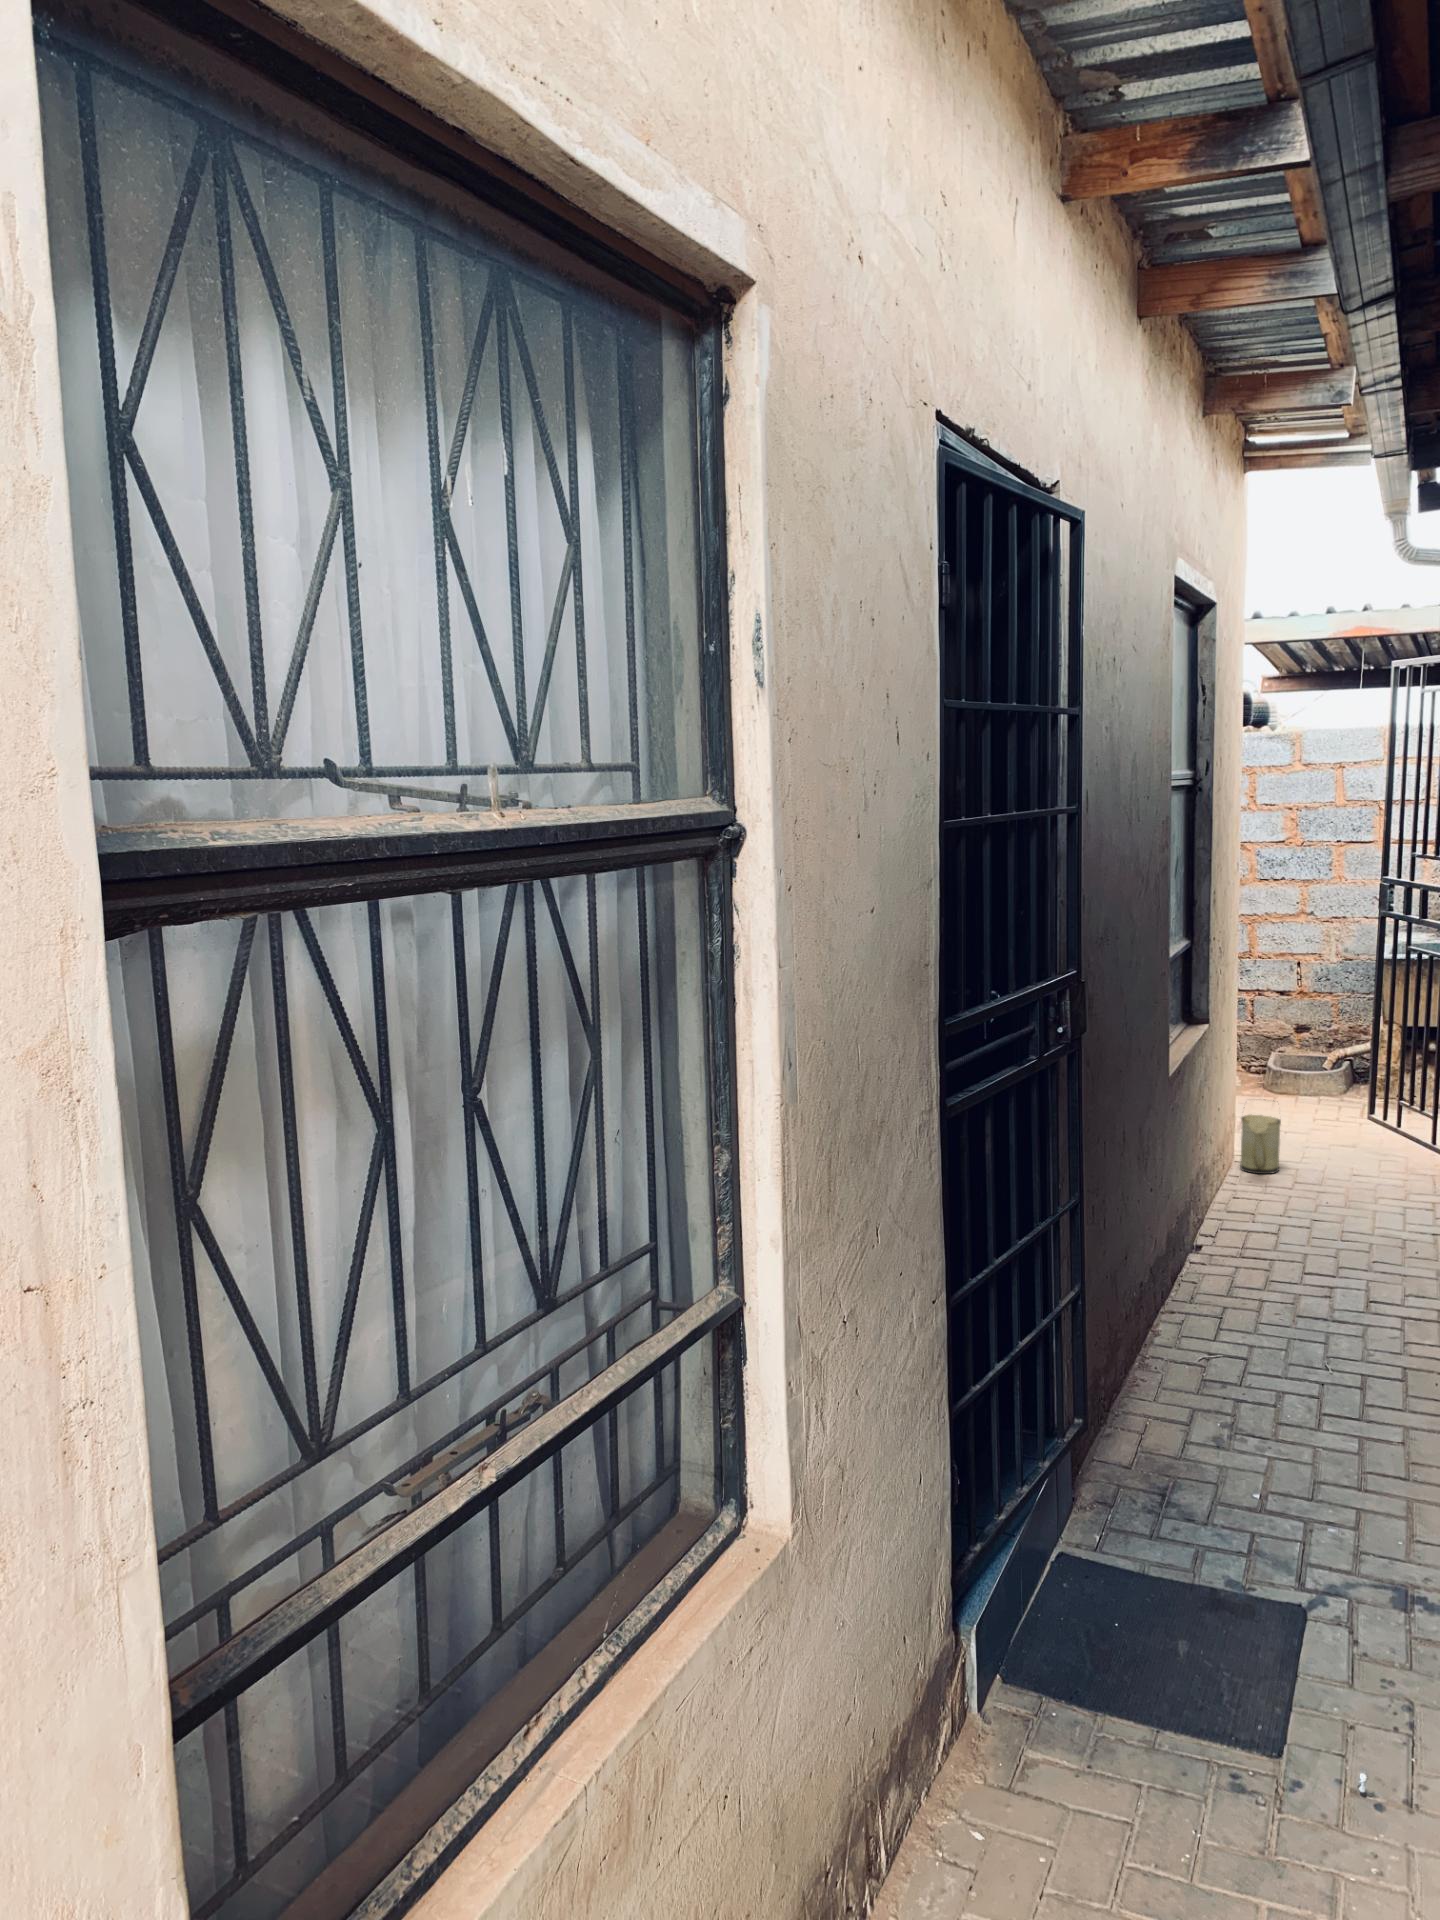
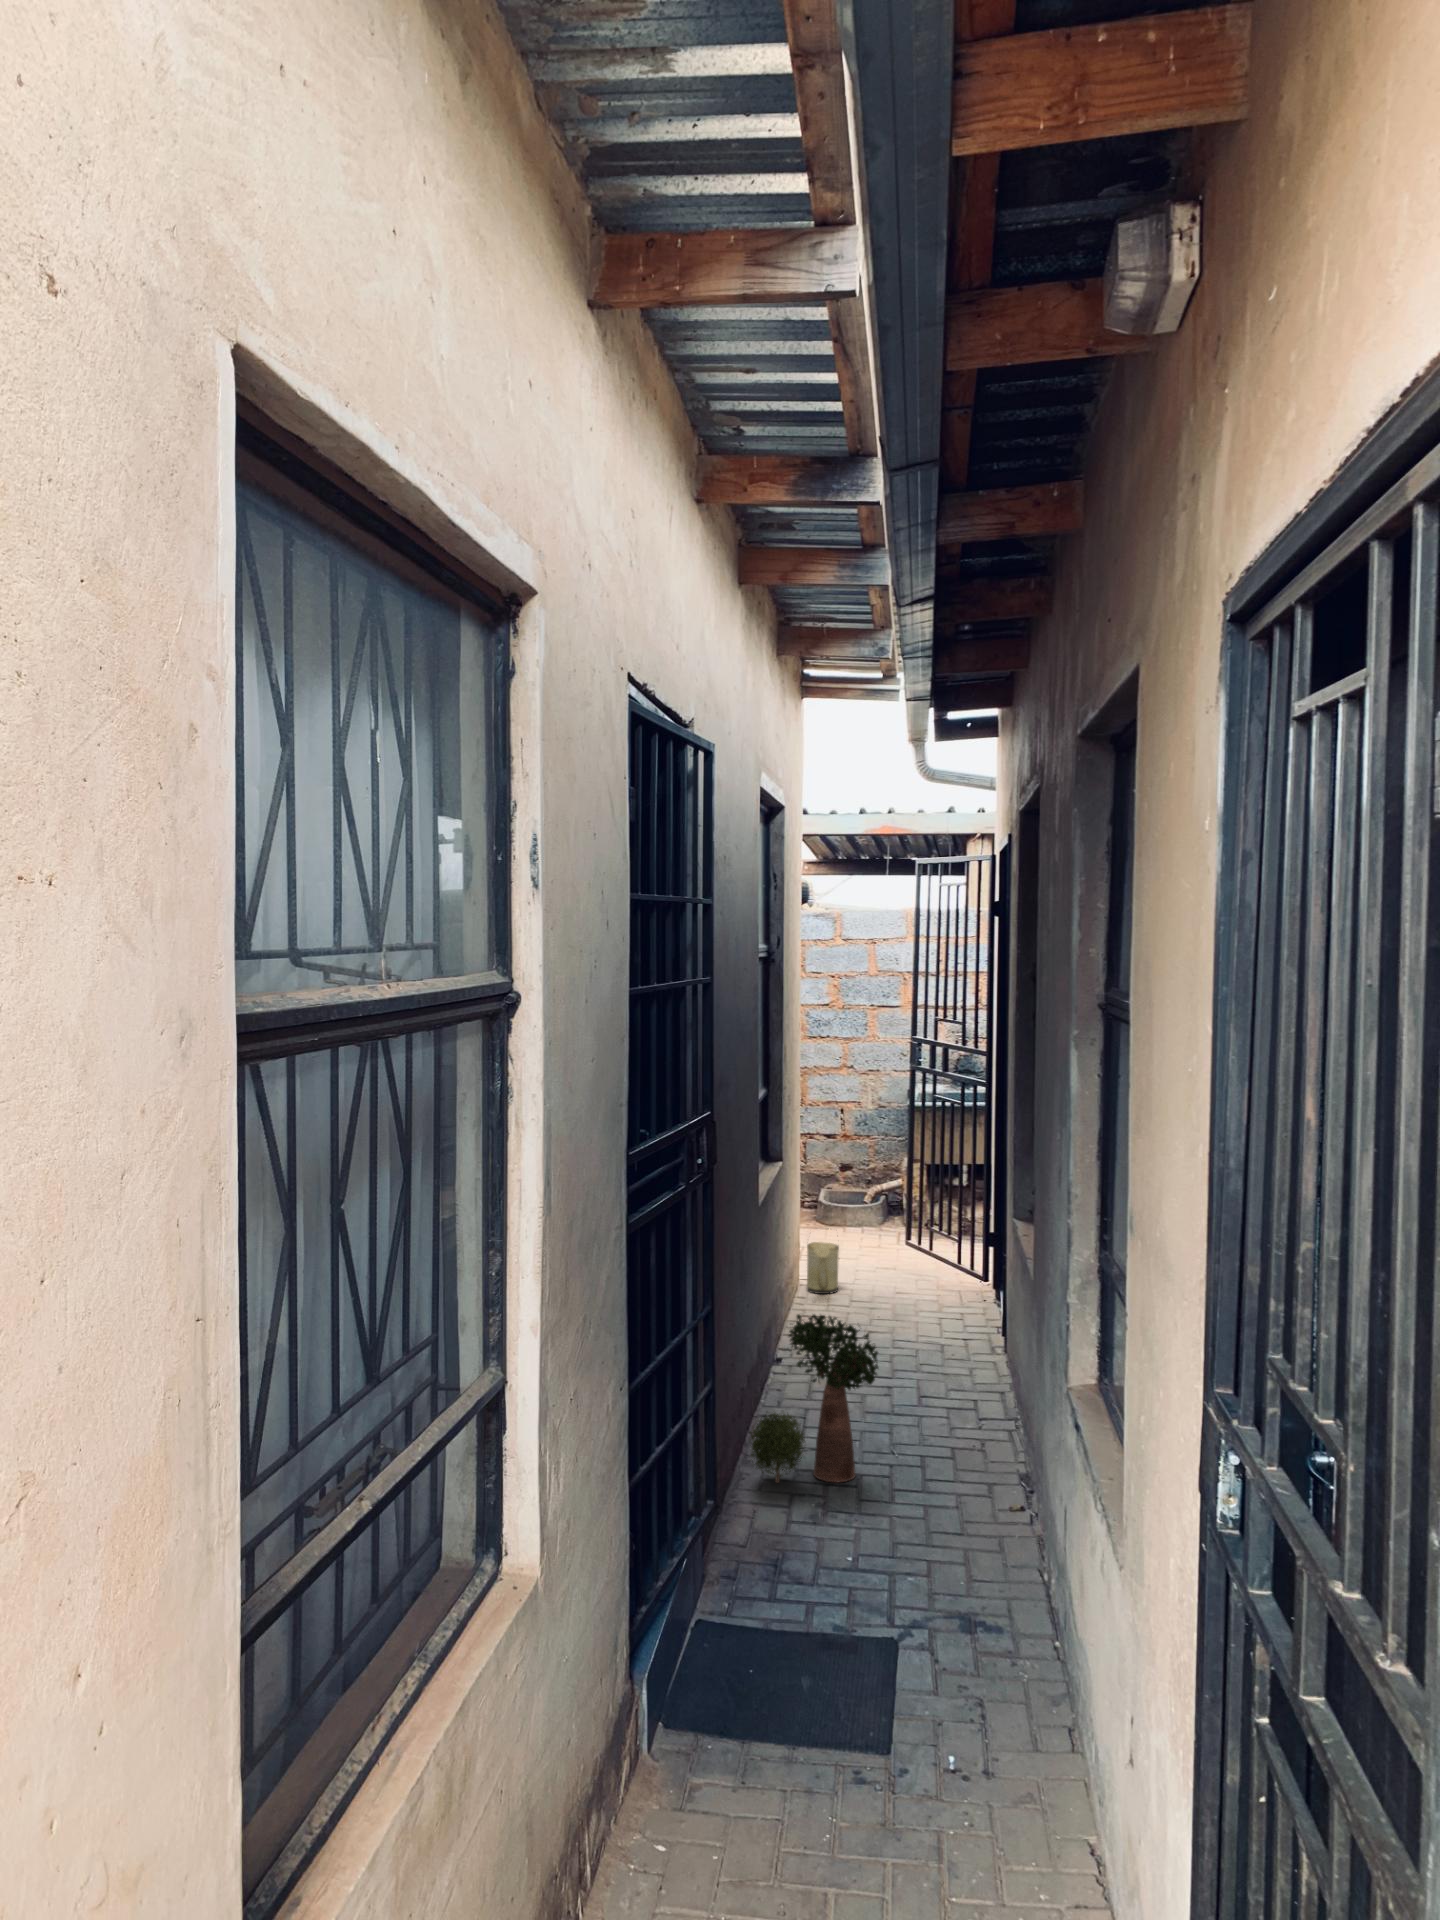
potted plant: none [1142,1206,1309,1403] -> present [750,1314,878,1483]

